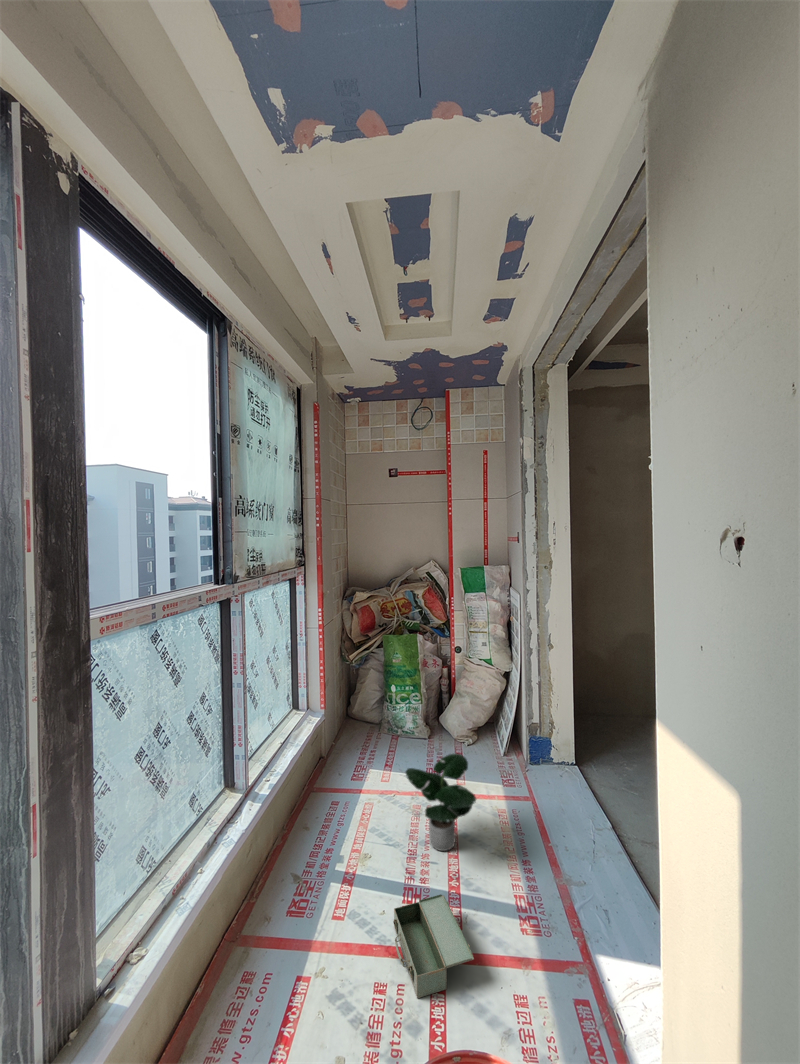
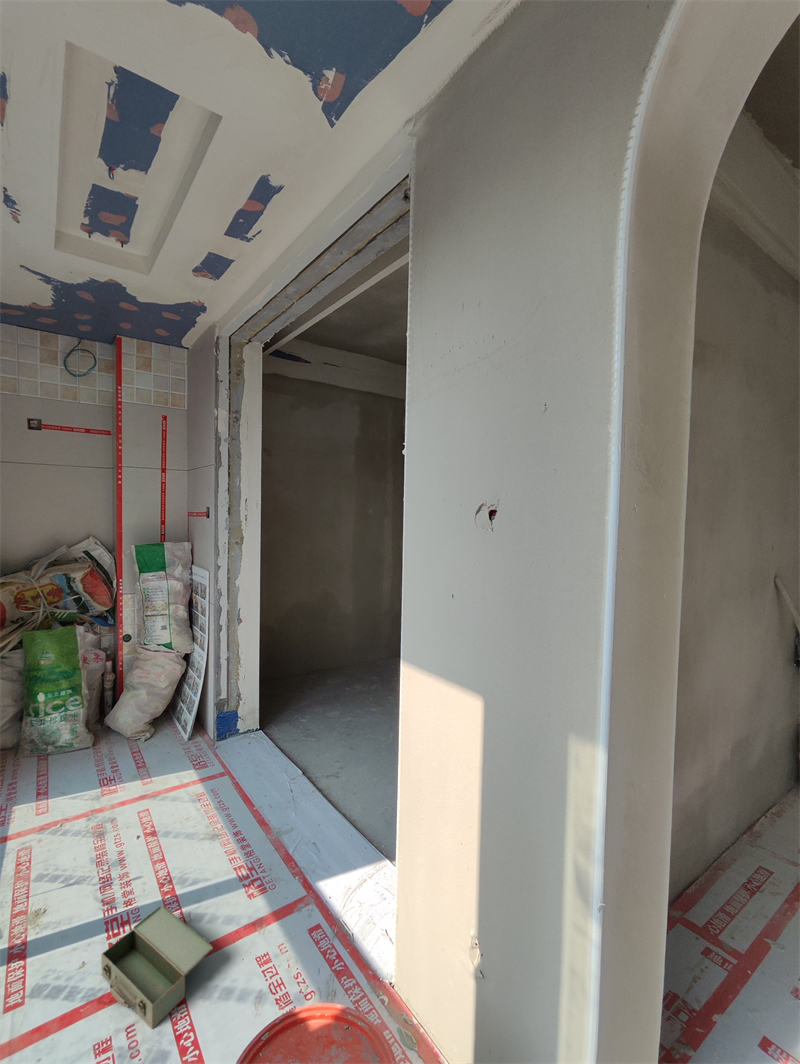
potted plant: present [405,753,476,851] -> none [92,750,188,865]

